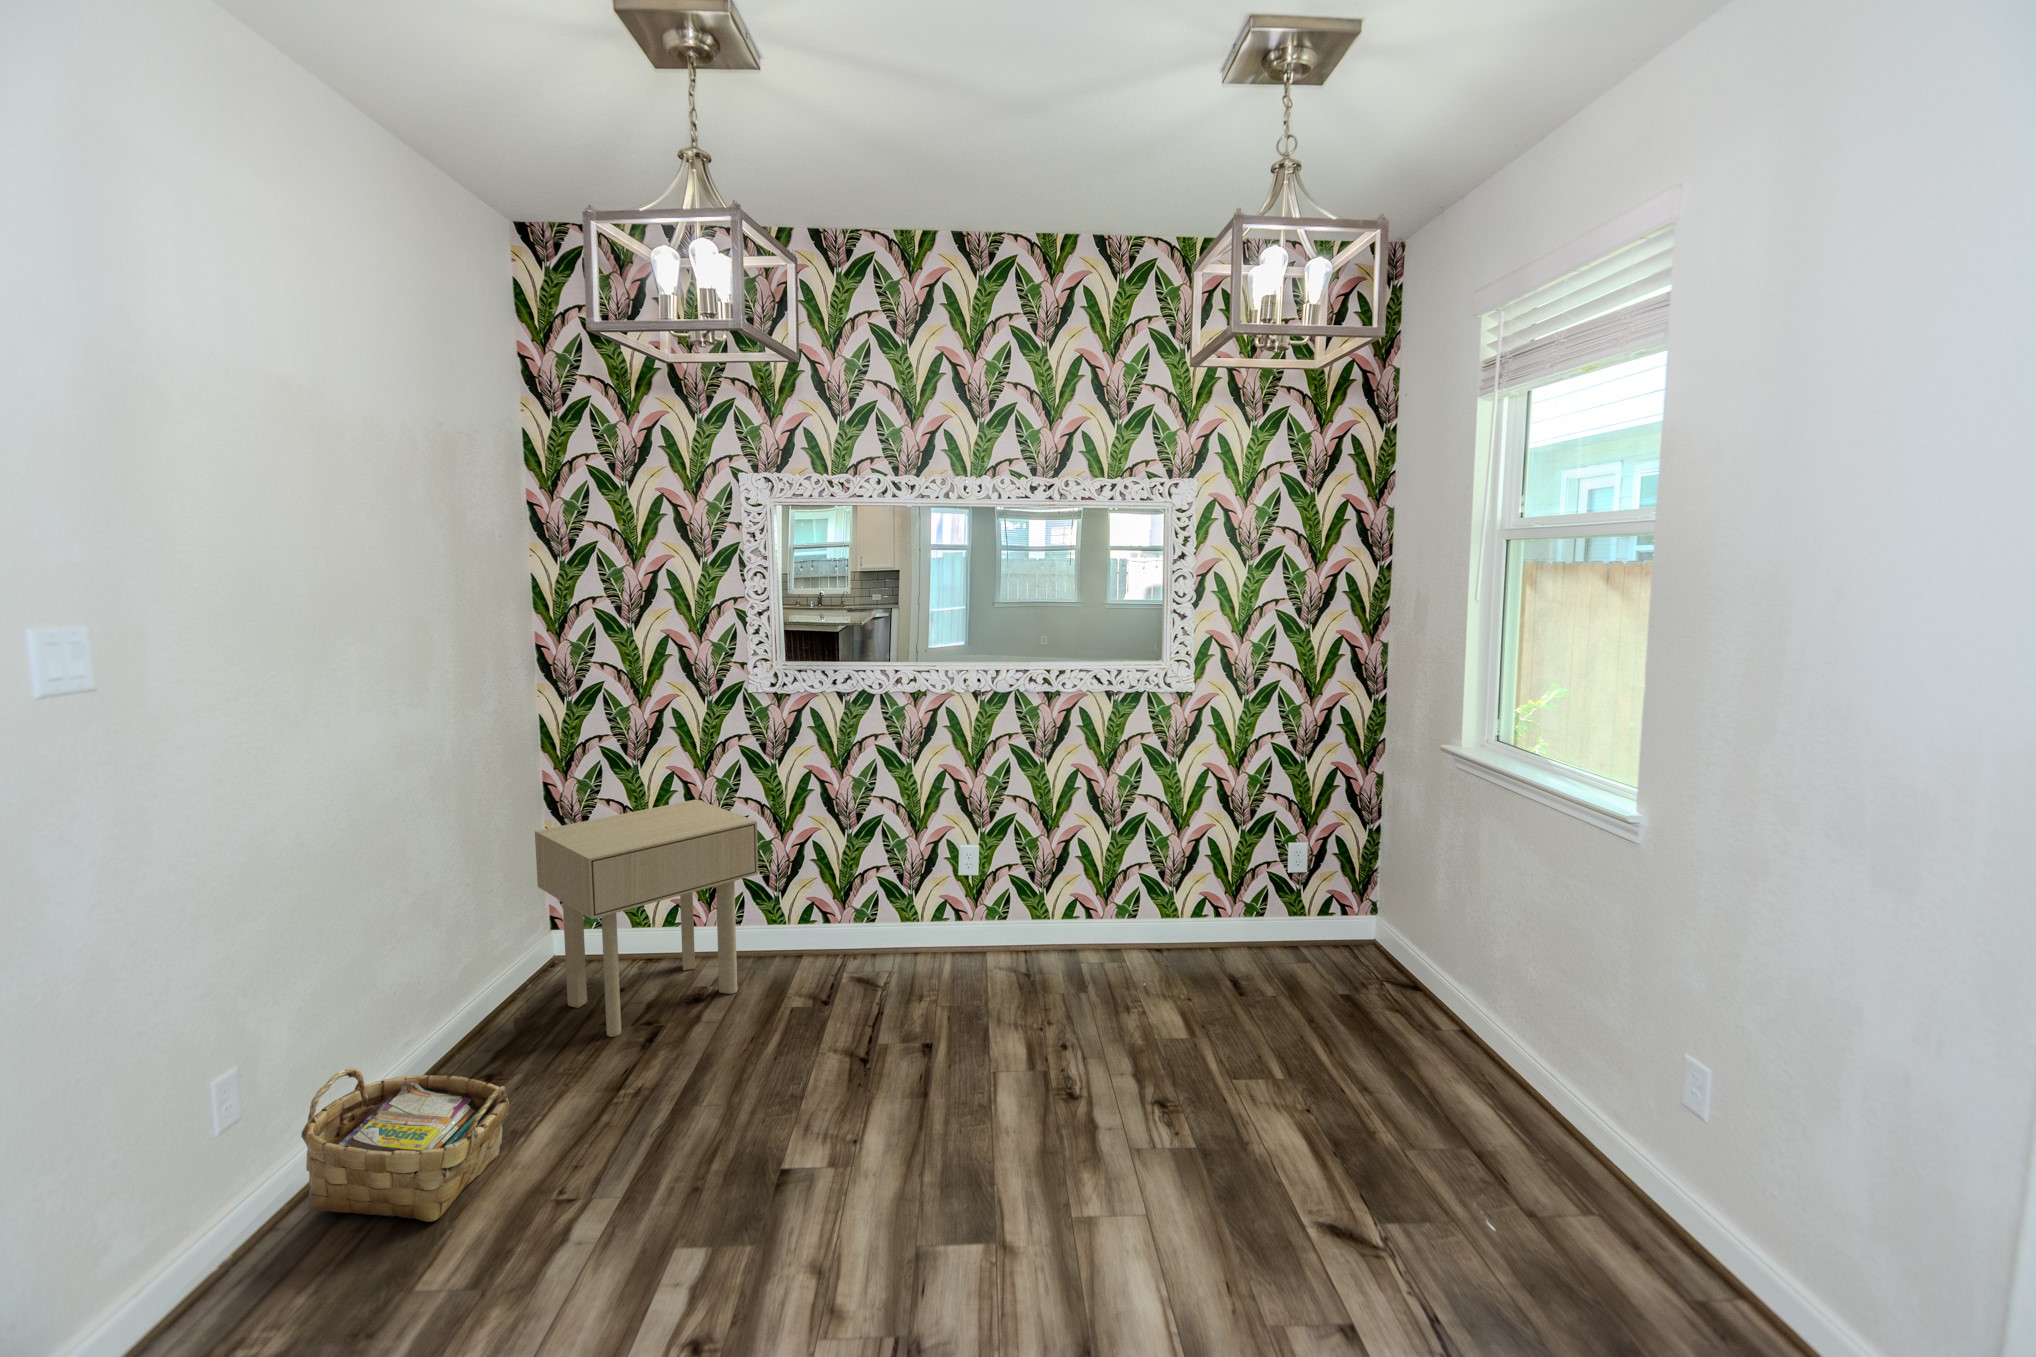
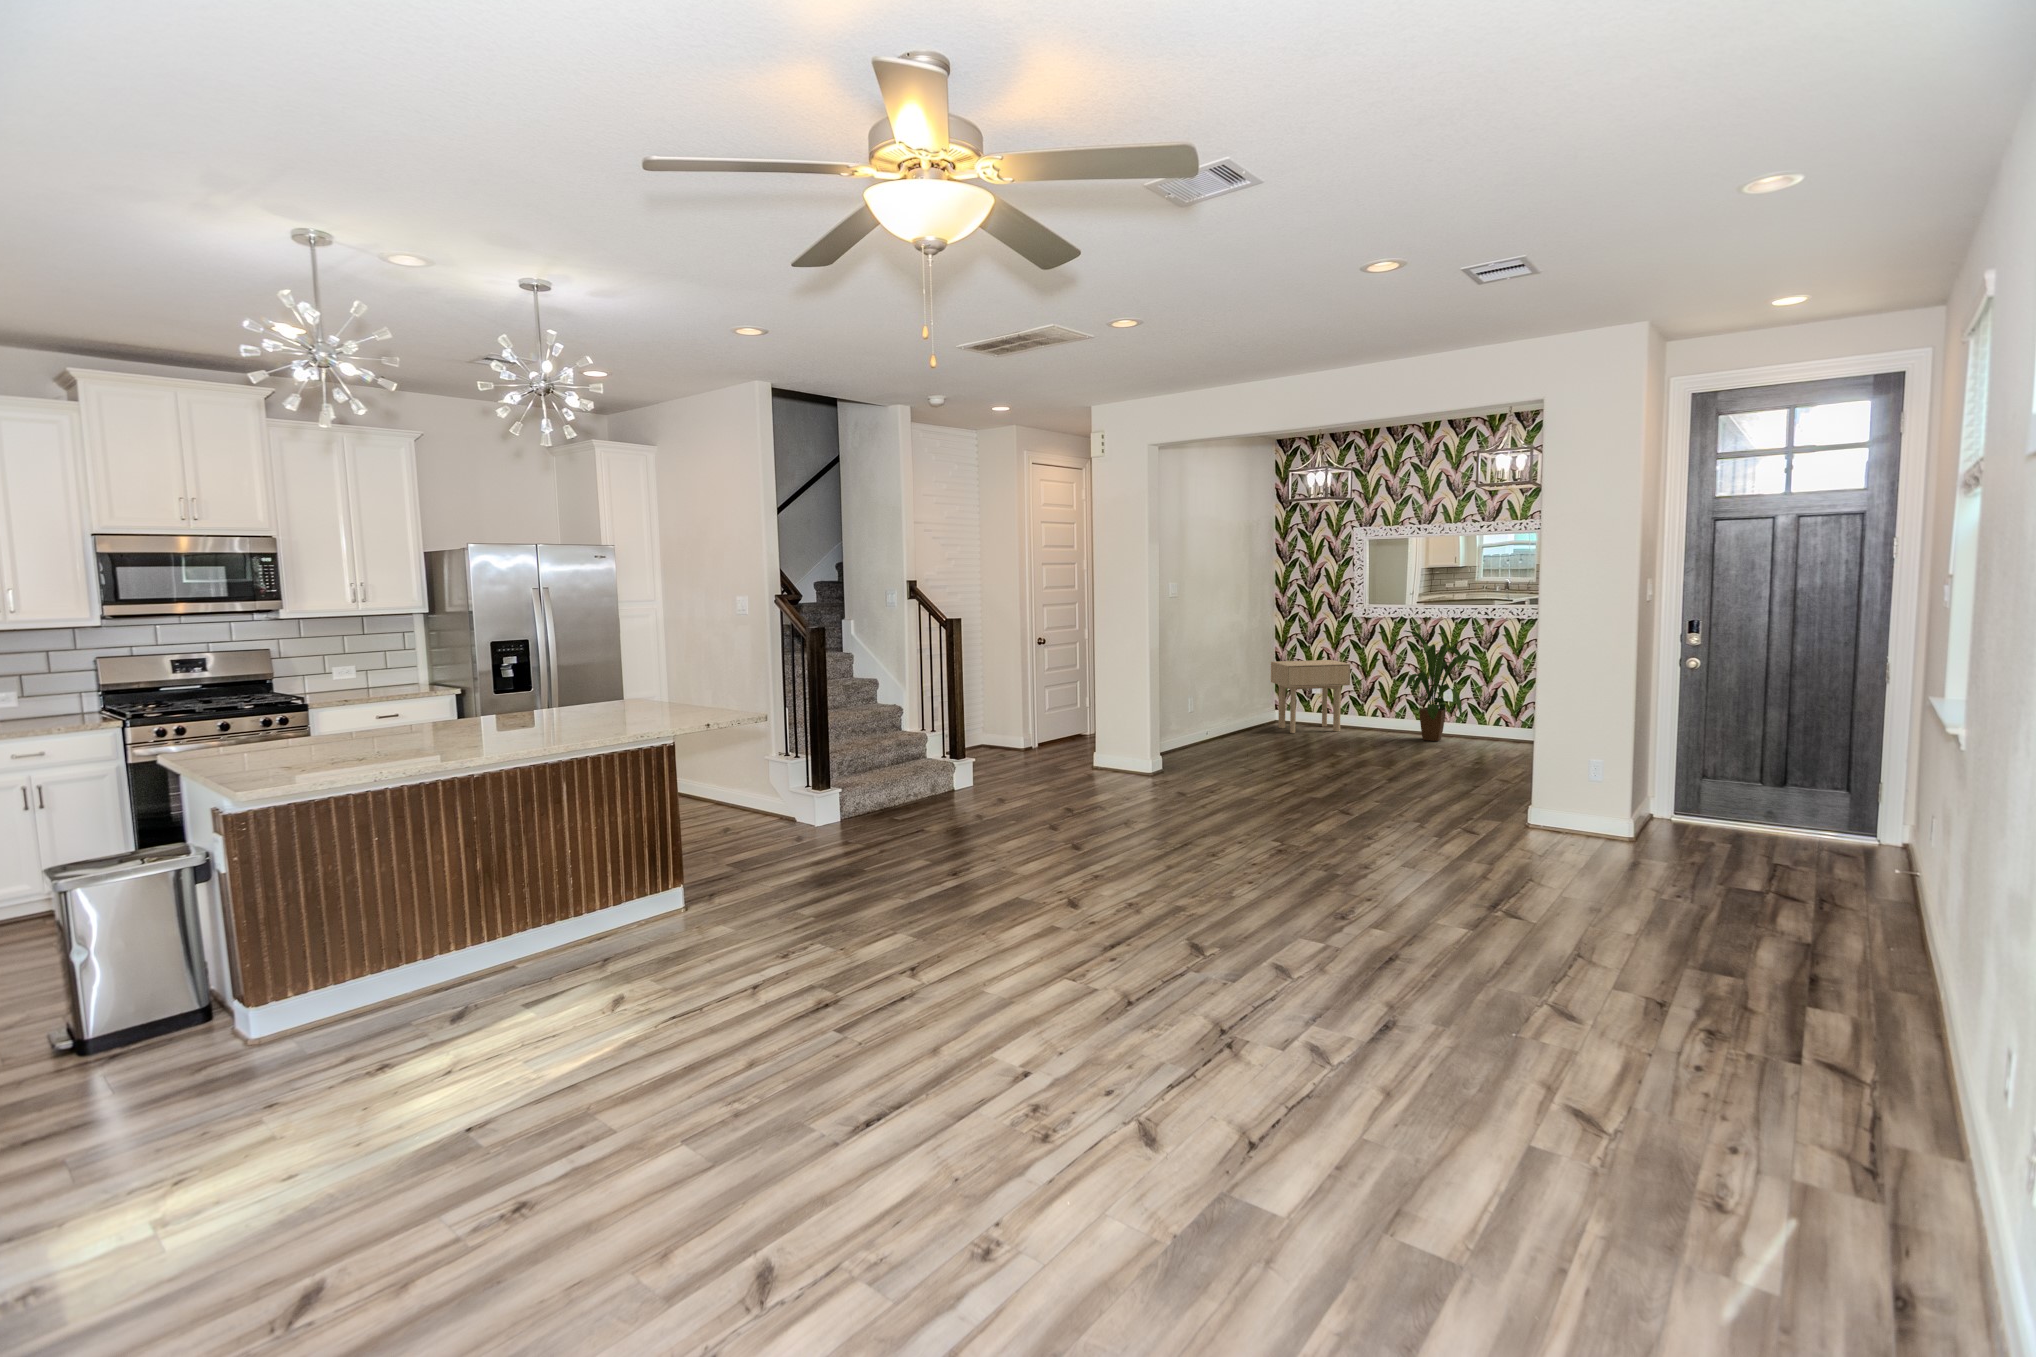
house plant: none [897,738,1066,995] -> present [1405,631,1485,741]
woven basket: present [301,1068,509,1222] -> none [1208,708,1259,746]

